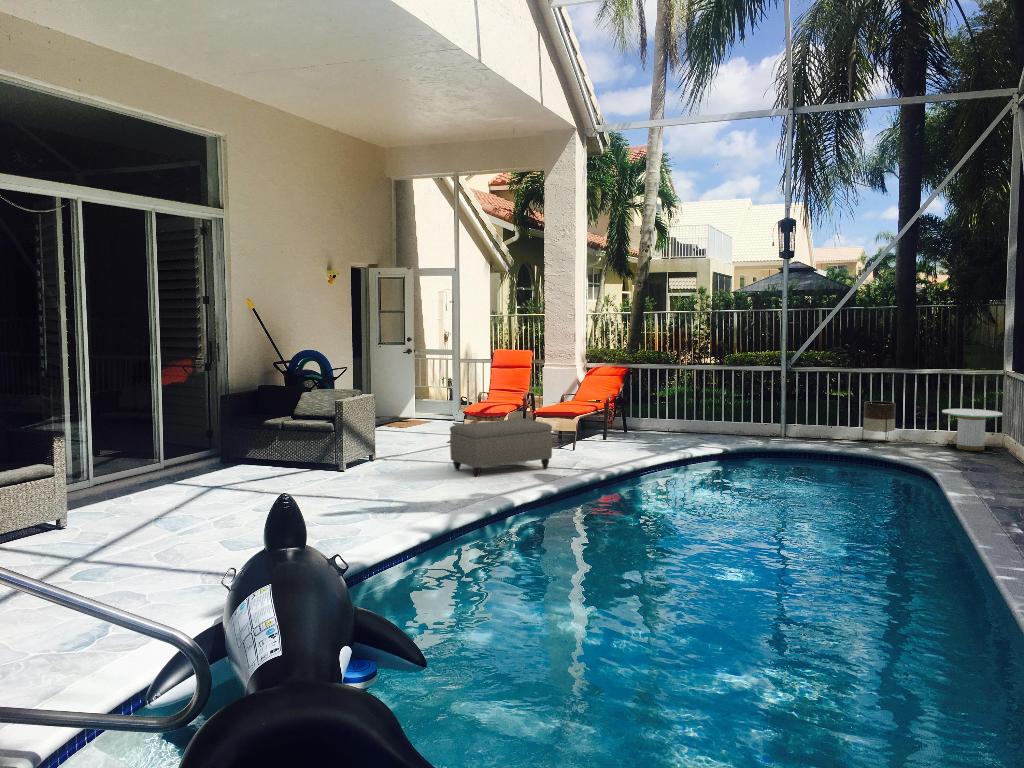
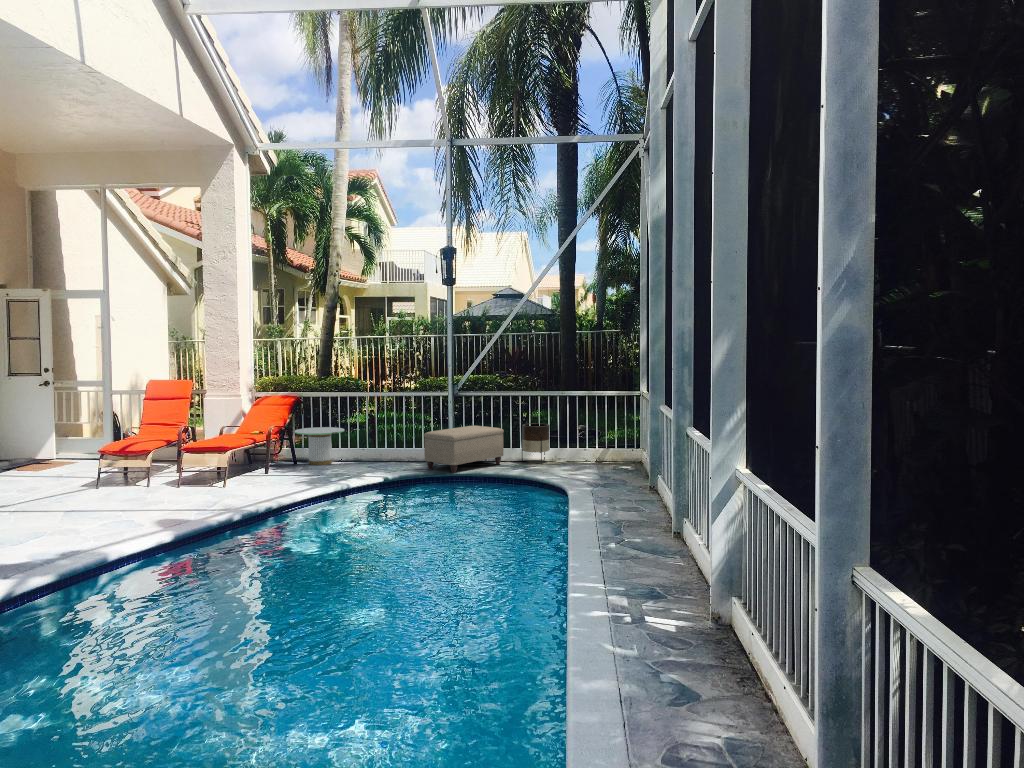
side table: present [942,409,1003,451] -> present [295,427,344,465]
ottoman: present [450,419,552,477] -> present [424,426,504,473]

